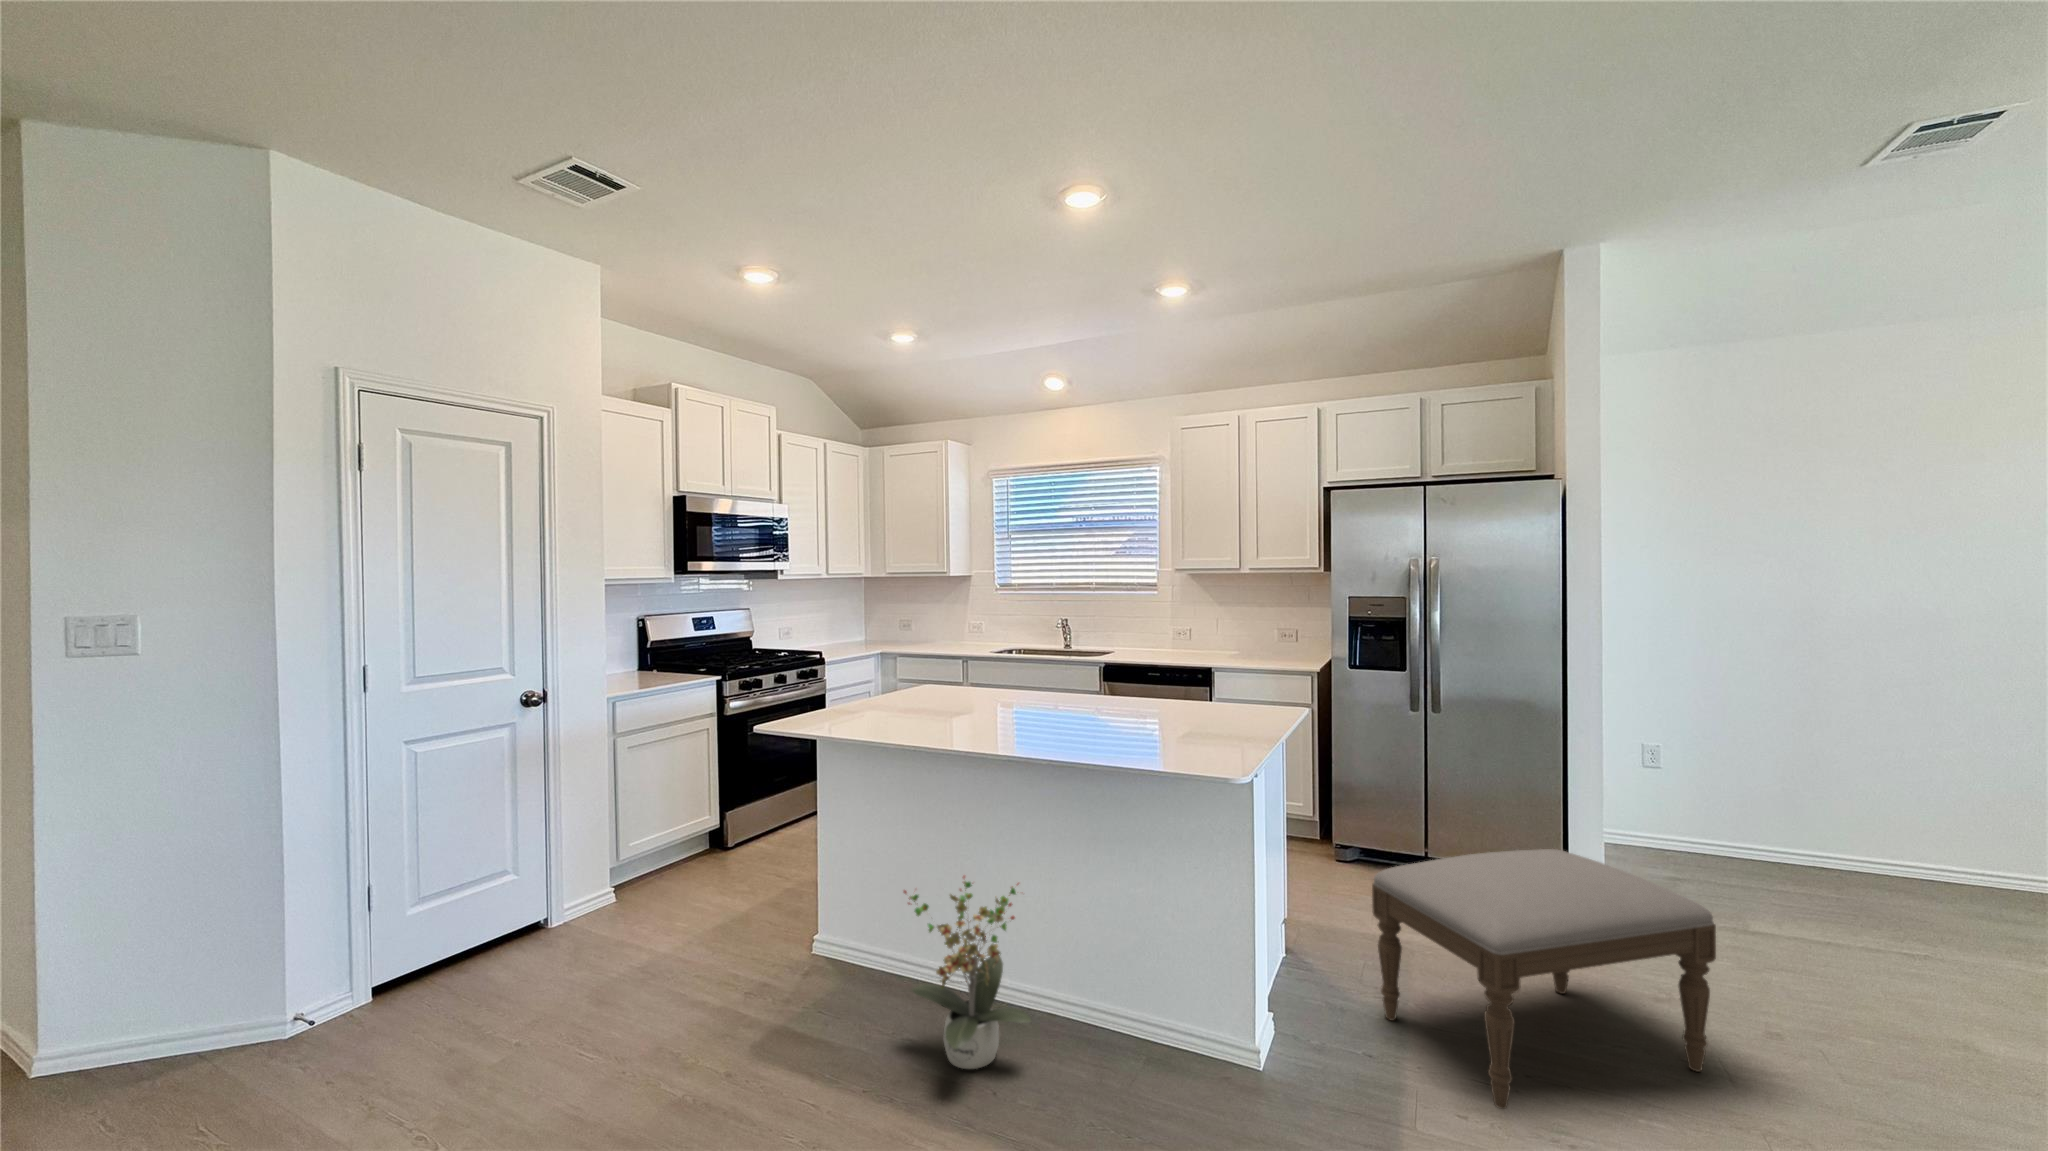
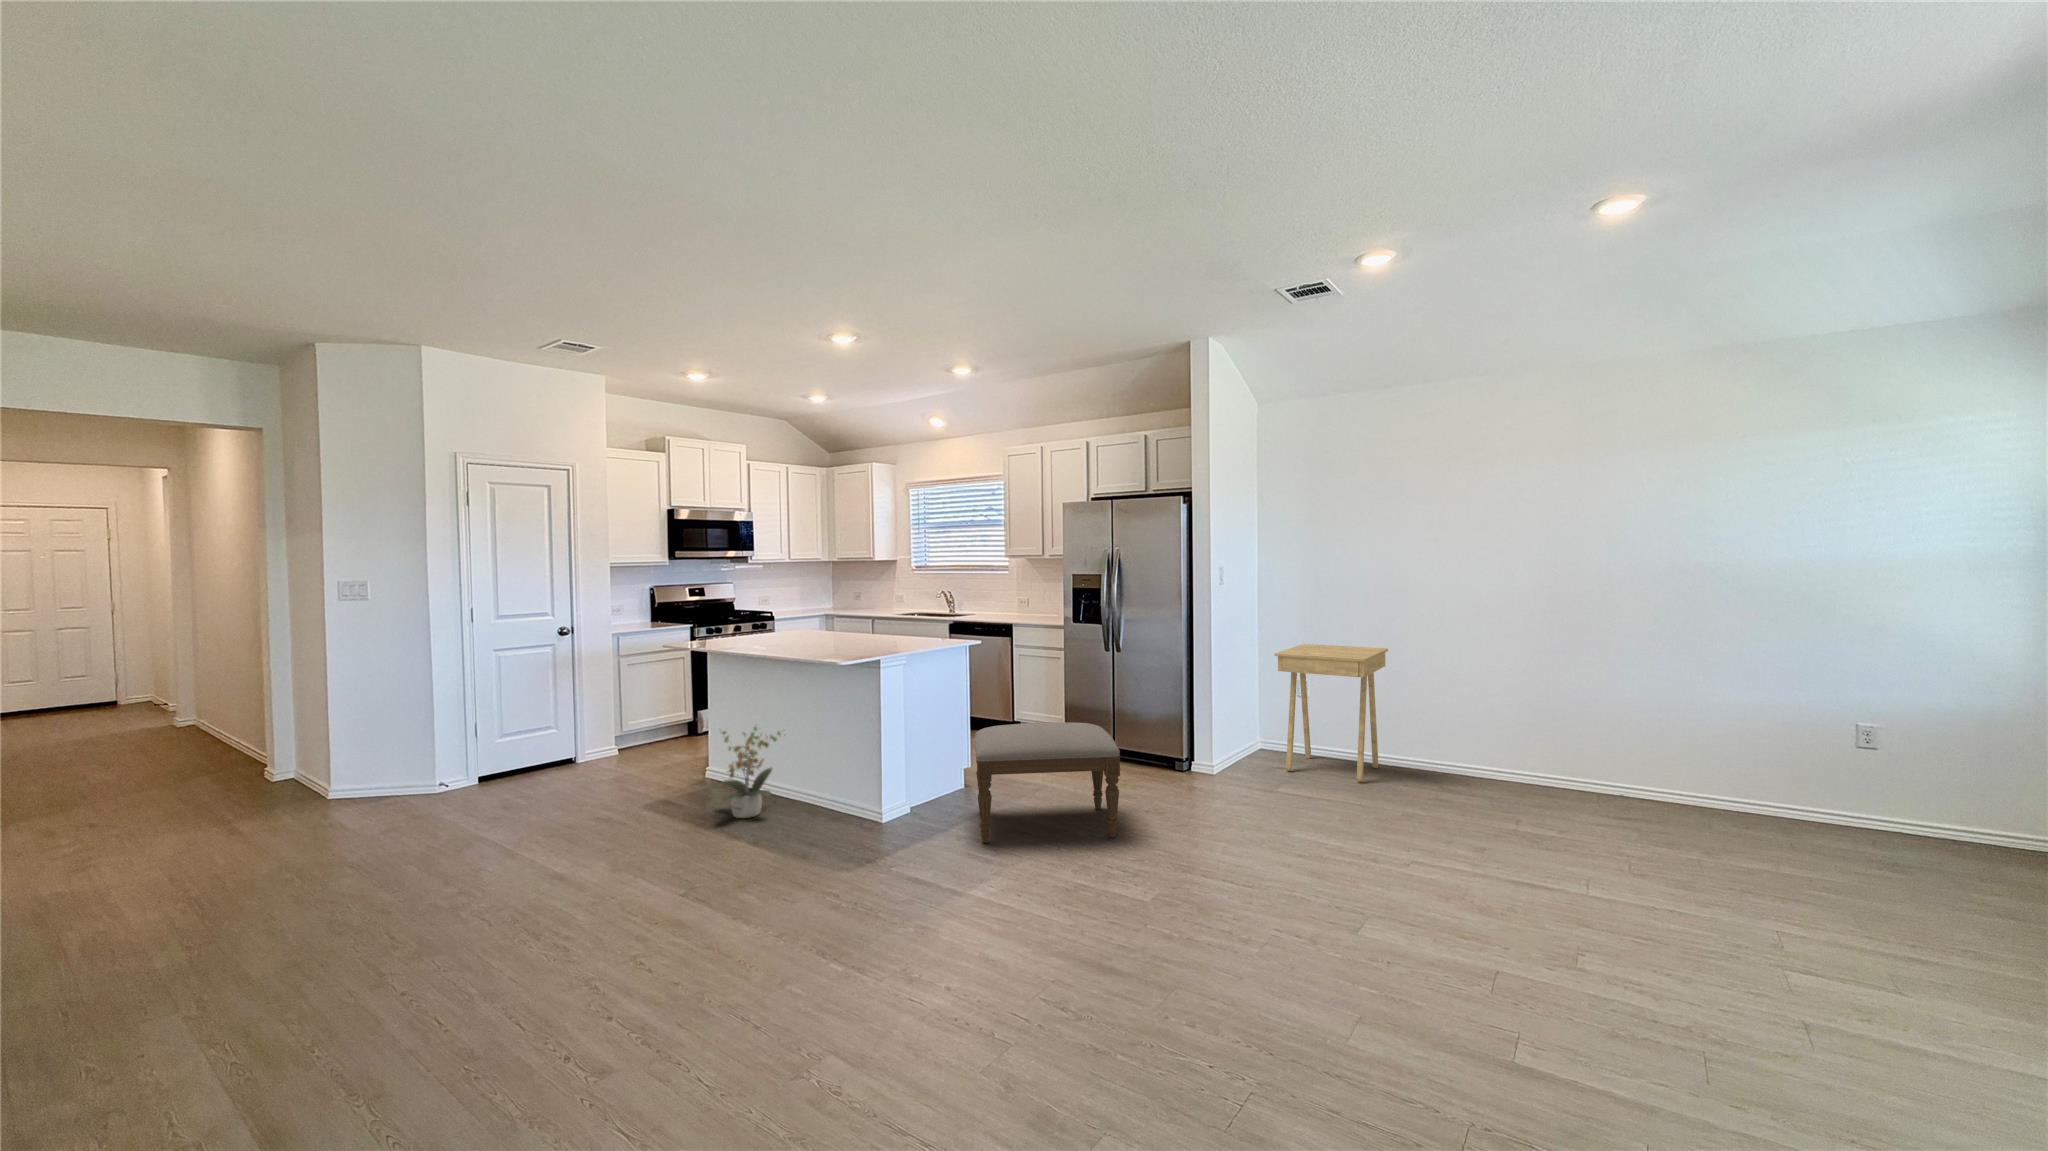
side table: none [1658,692,1860,903] -> present [1274,644,1388,782]

